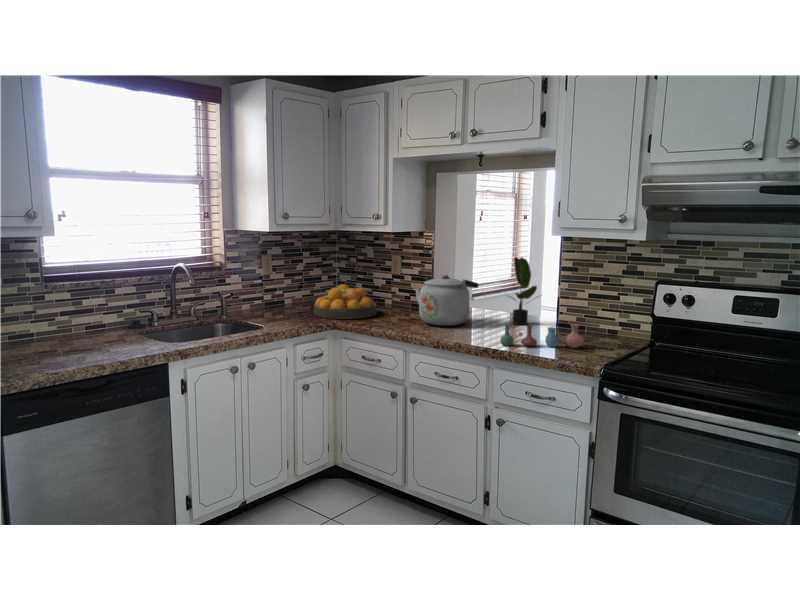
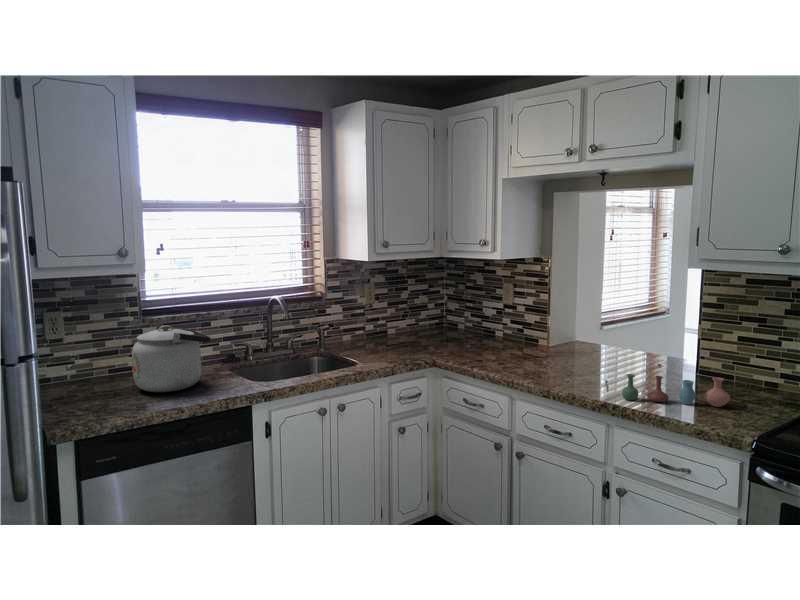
potted plant: present [509,257,537,325] -> none [631,288,680,370]
kettle: present [415,275,478,326] -> present [132,325,210,392]
fruit bowl: present [314,284,377,319] -> none [415,316,484,356]

